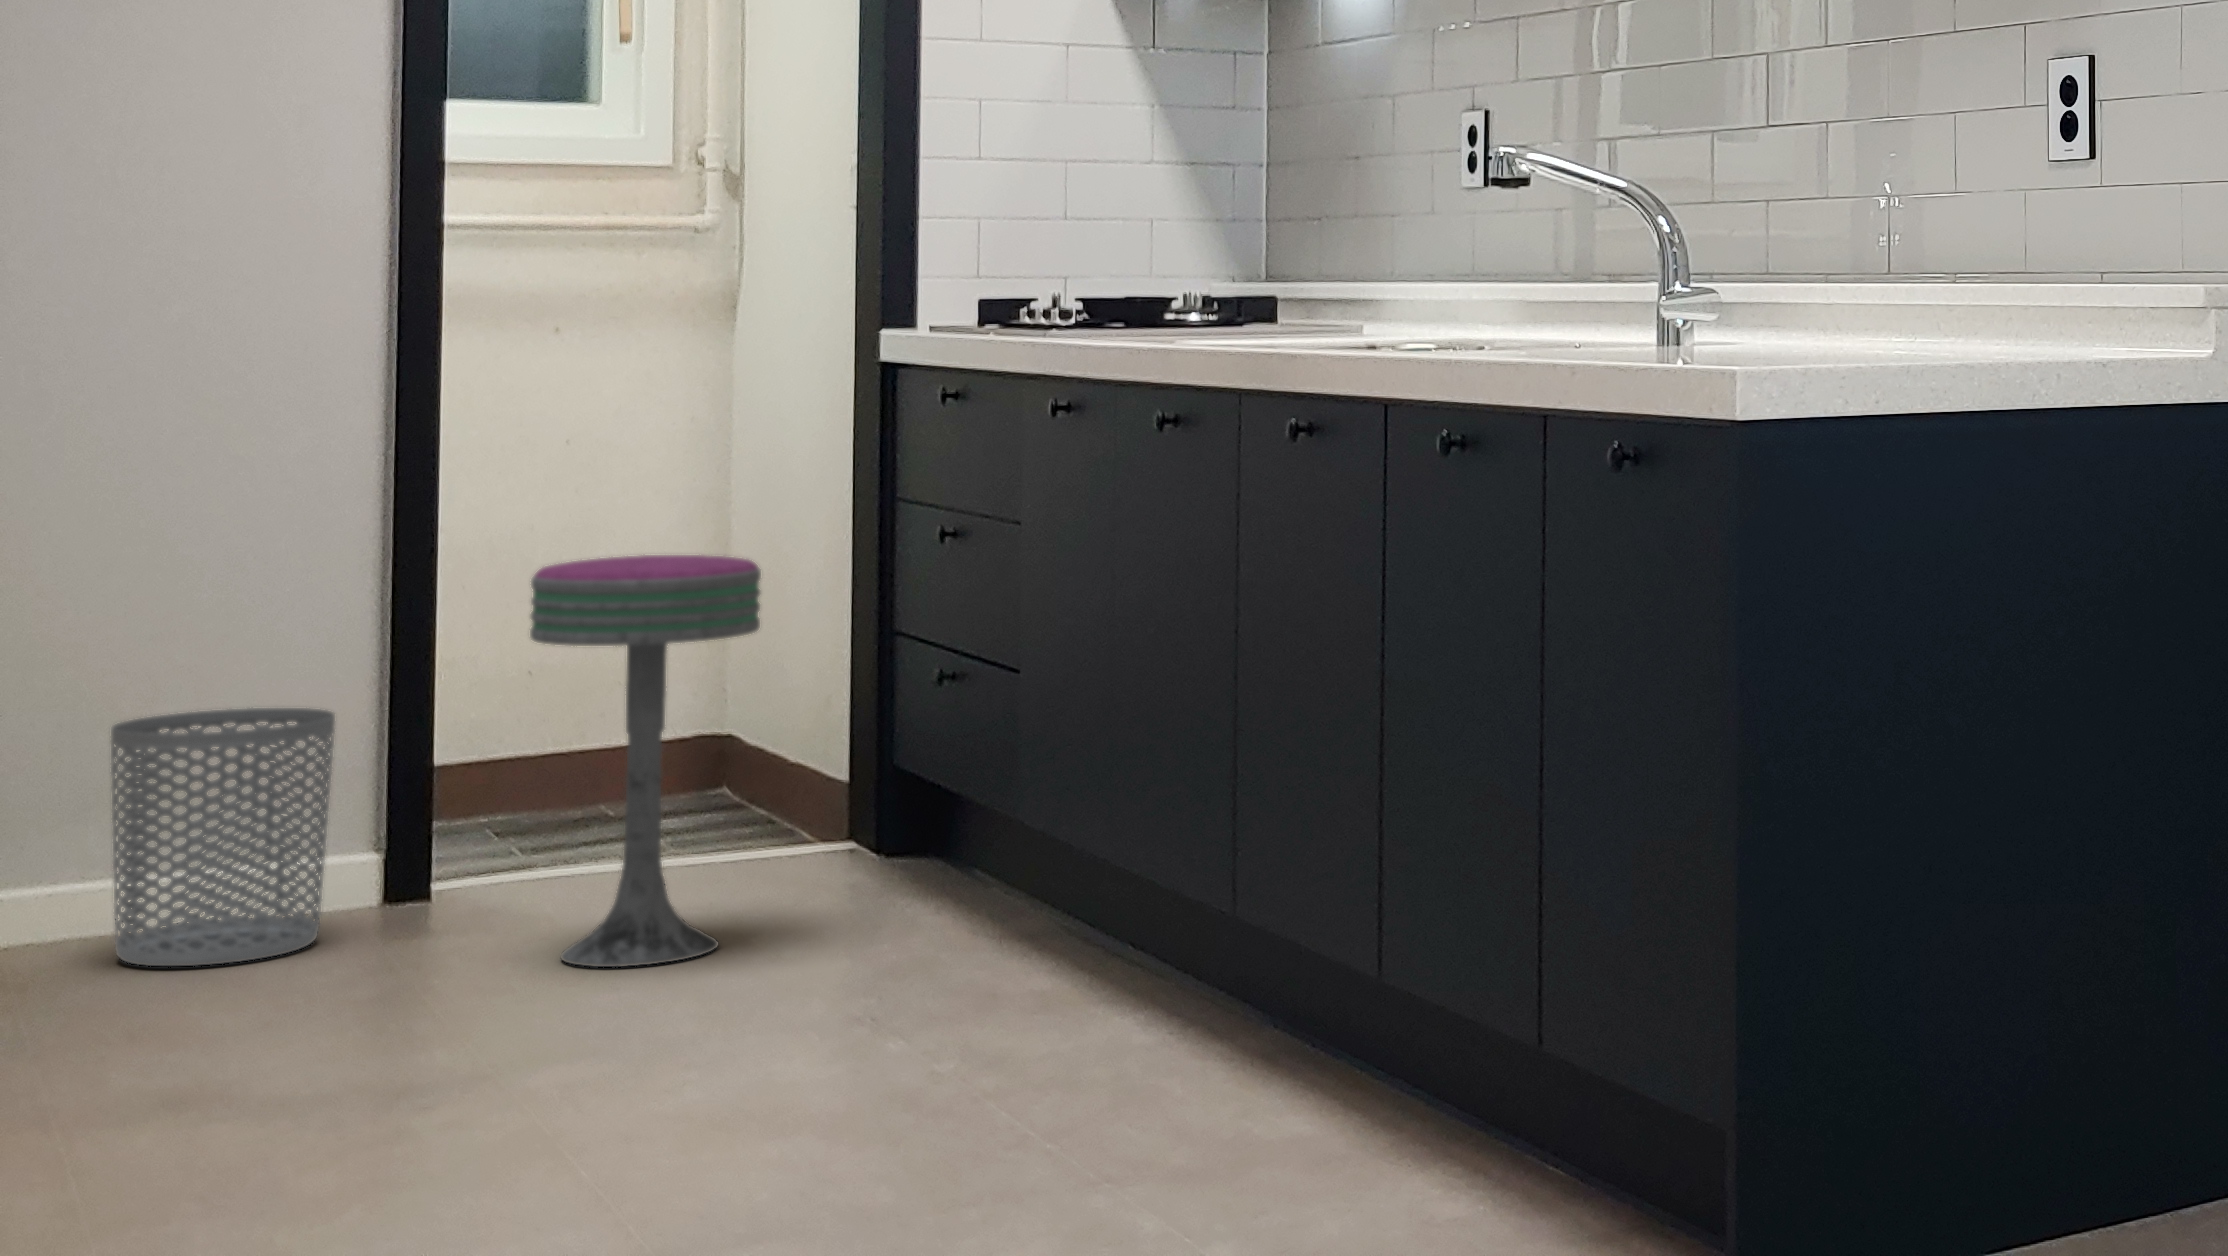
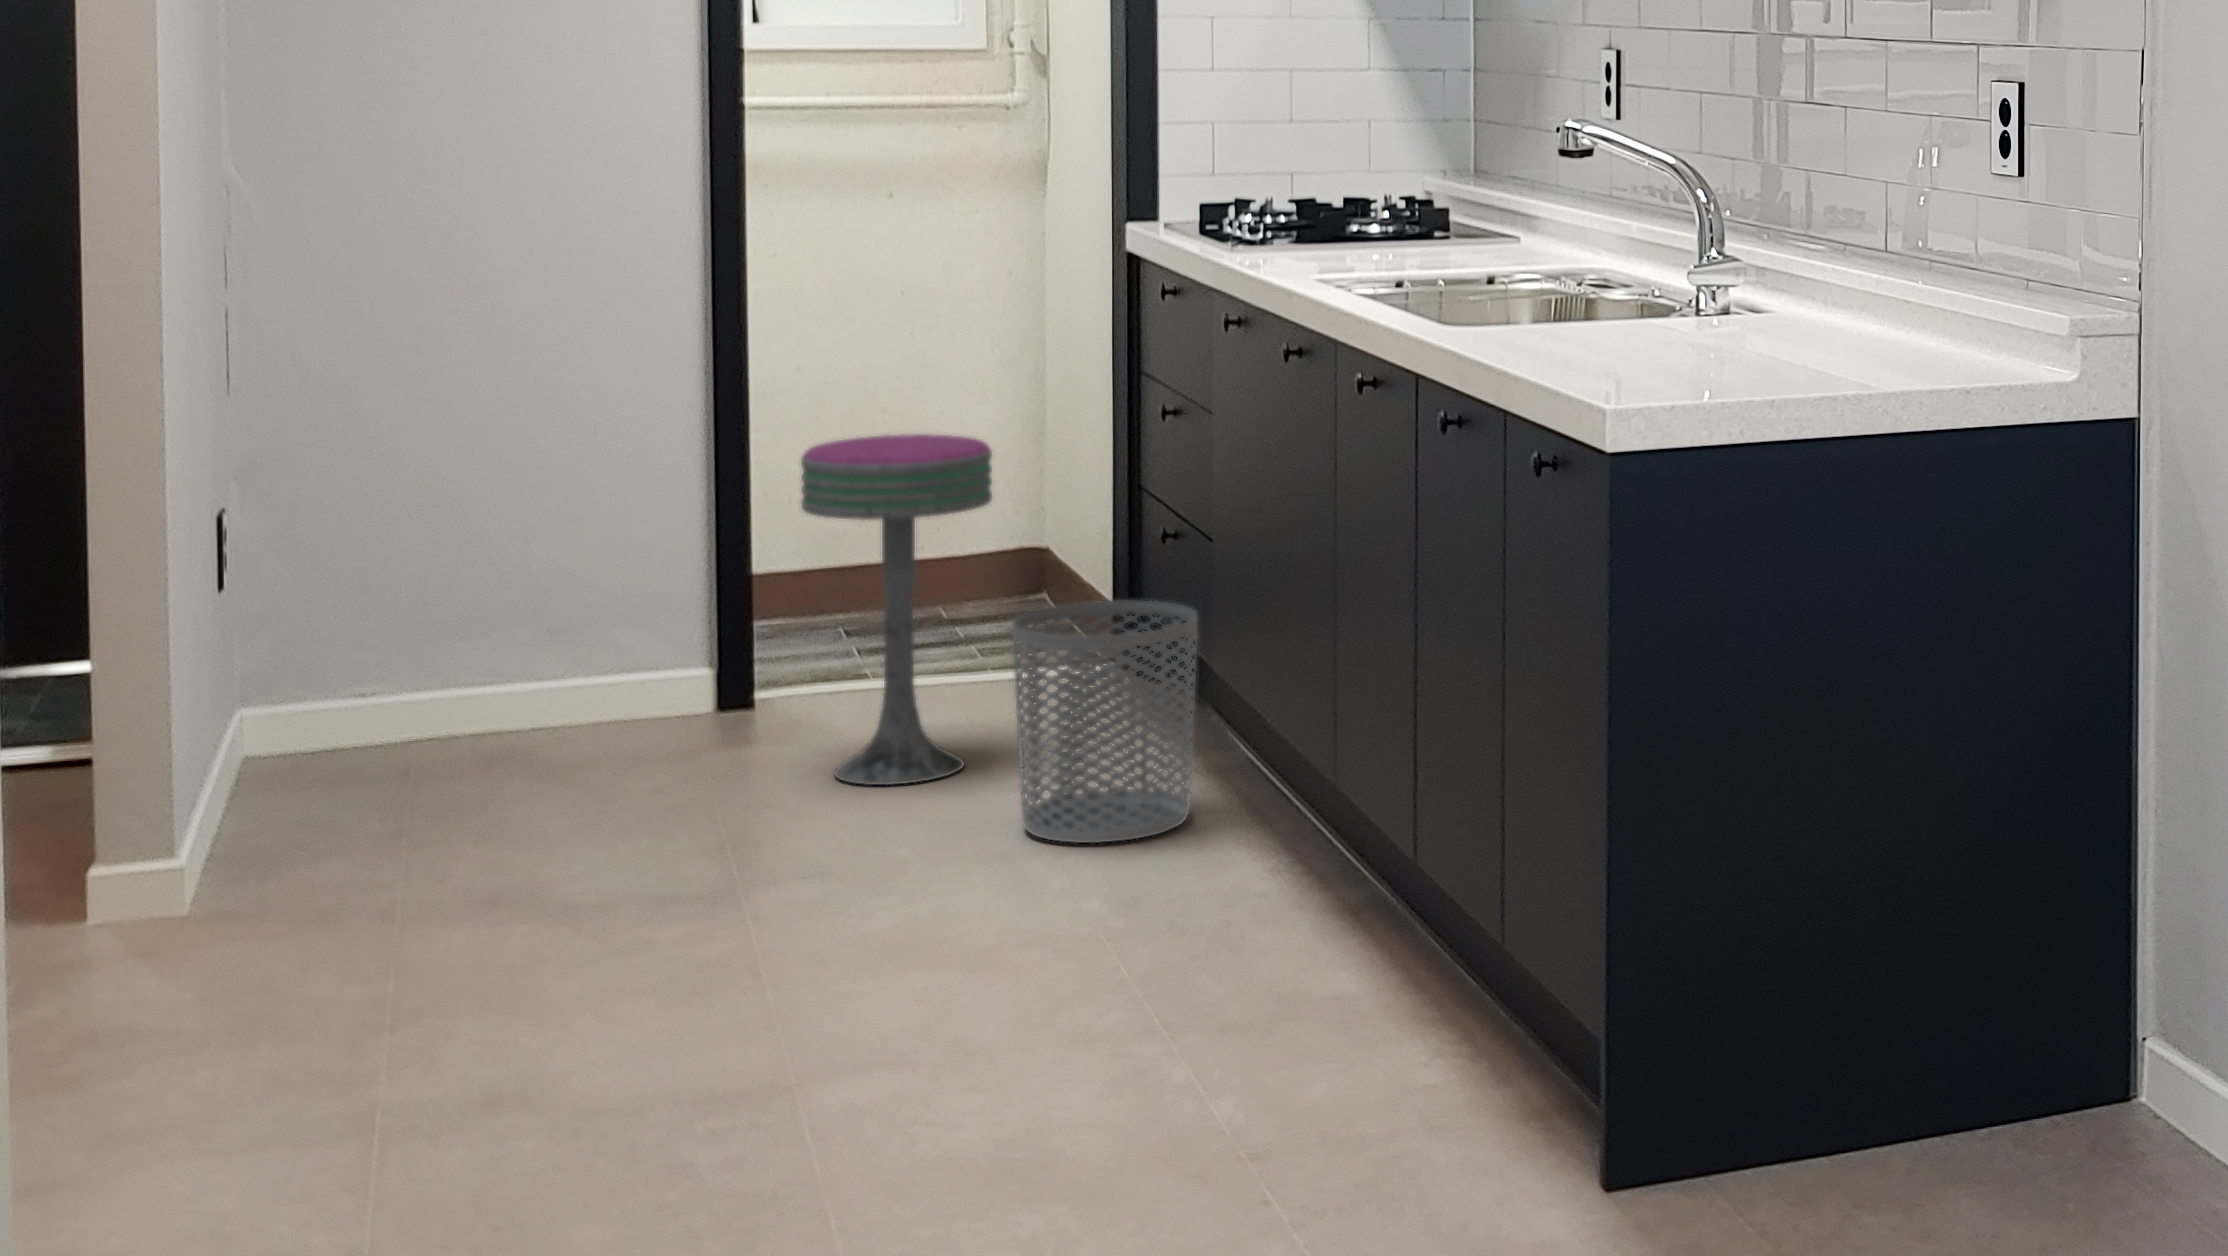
waste bin: present [111,708,335,966] -> present [1012,601,1198,843]

